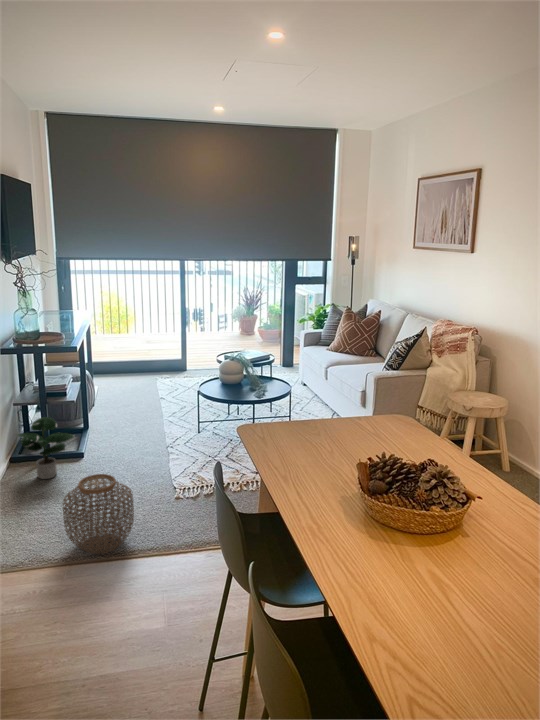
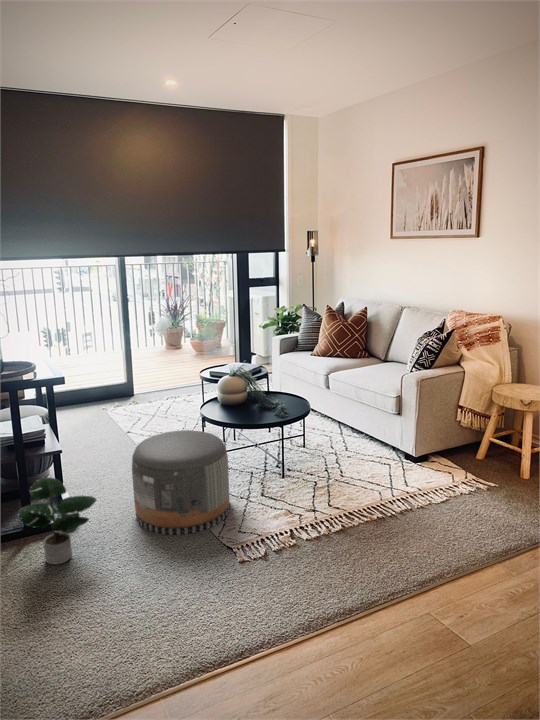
pouf: none [112,397,189,475] -> present [132,430,230,535]
woven basket: present [63,474,134,554] -> none [161,545,257,661]

